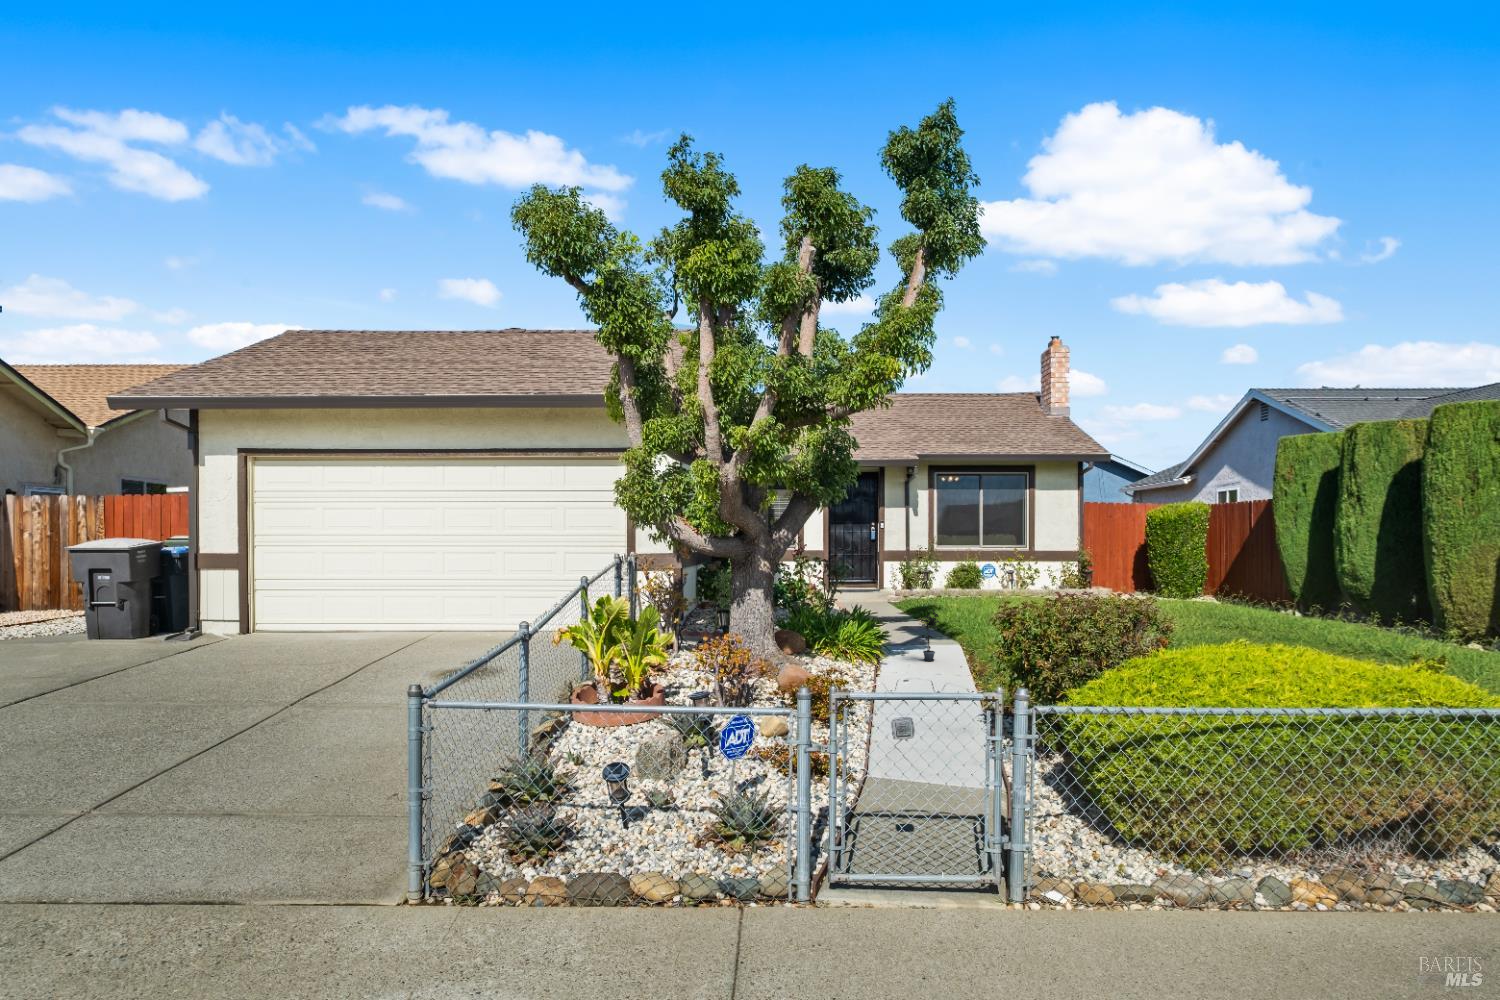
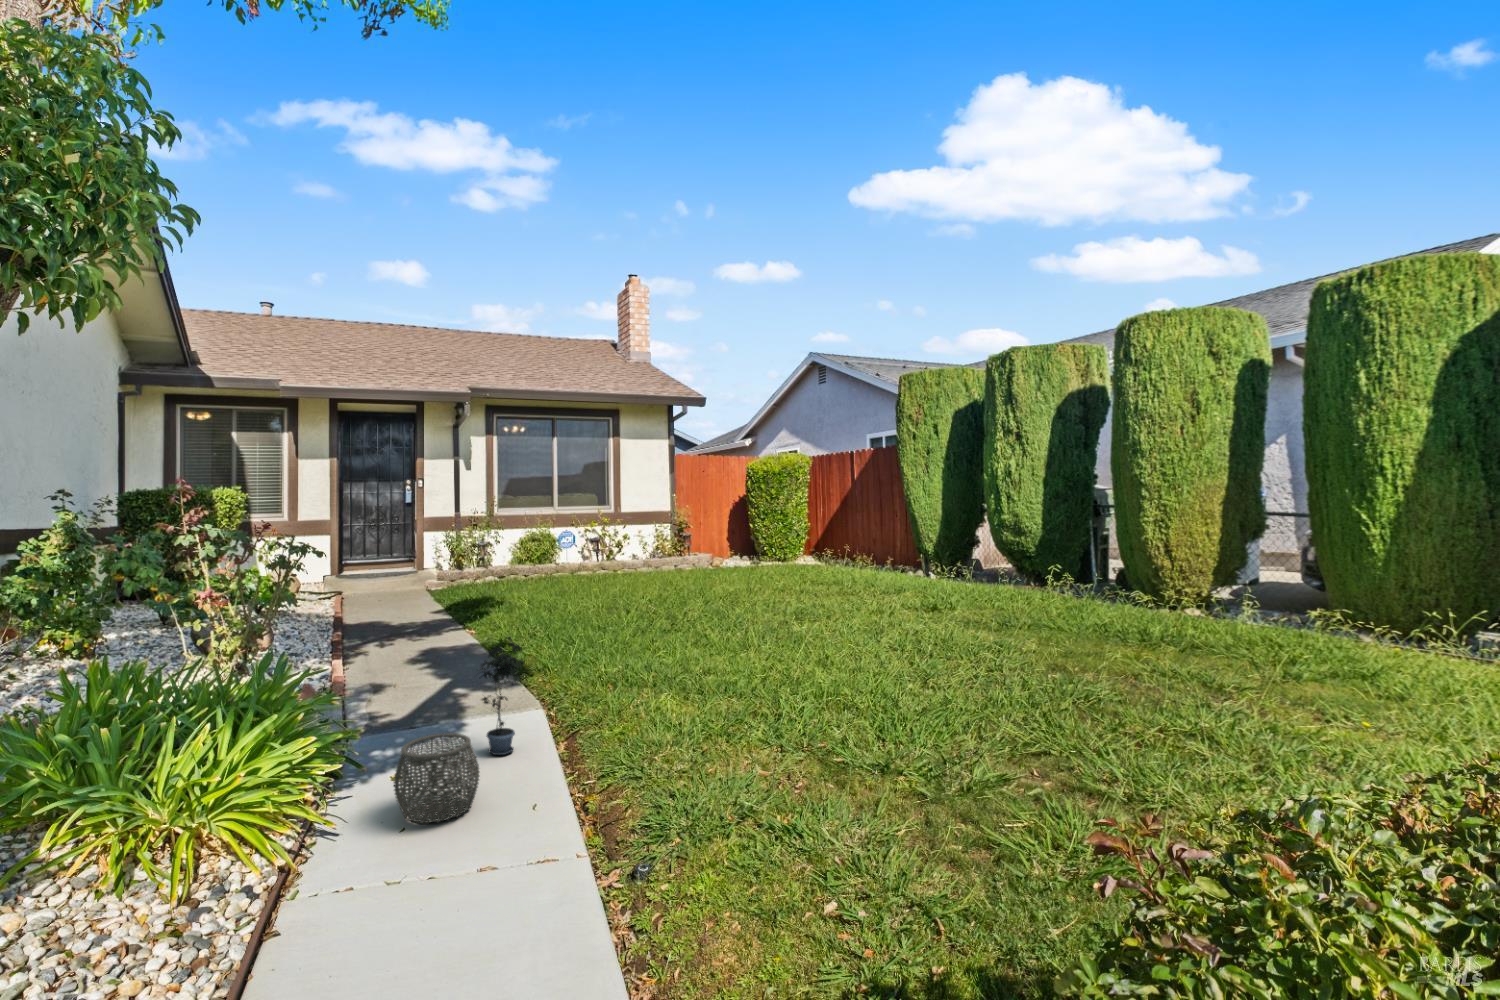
woven basket: none [889,643,920,673] -> present [394,733,480,823]

